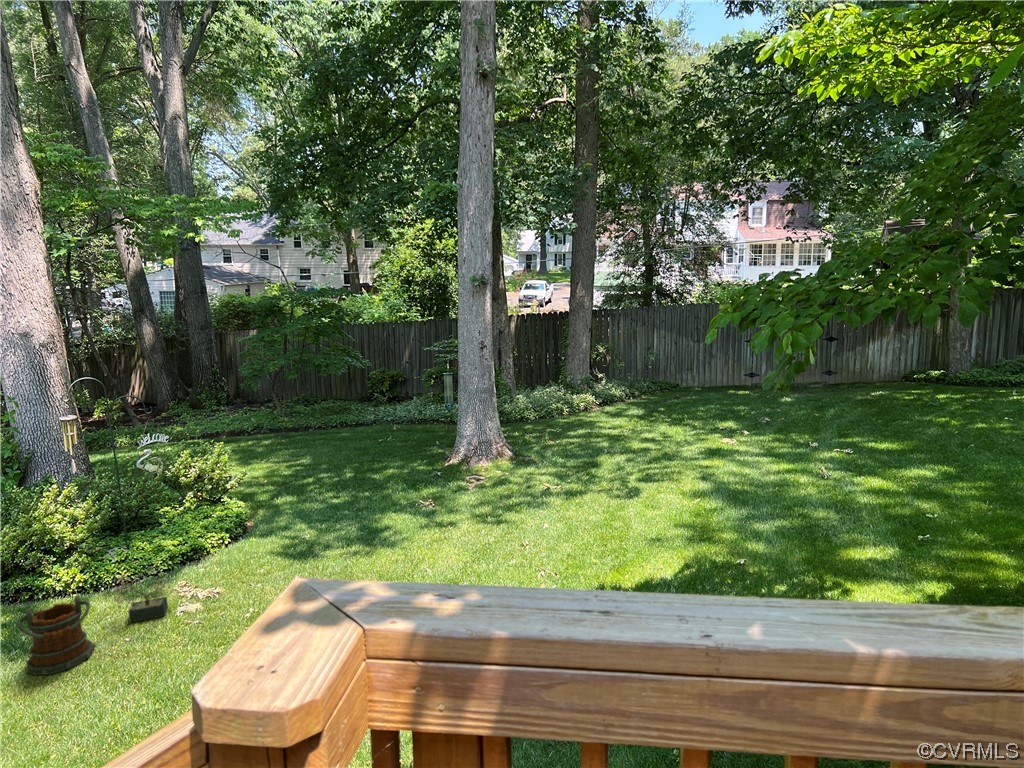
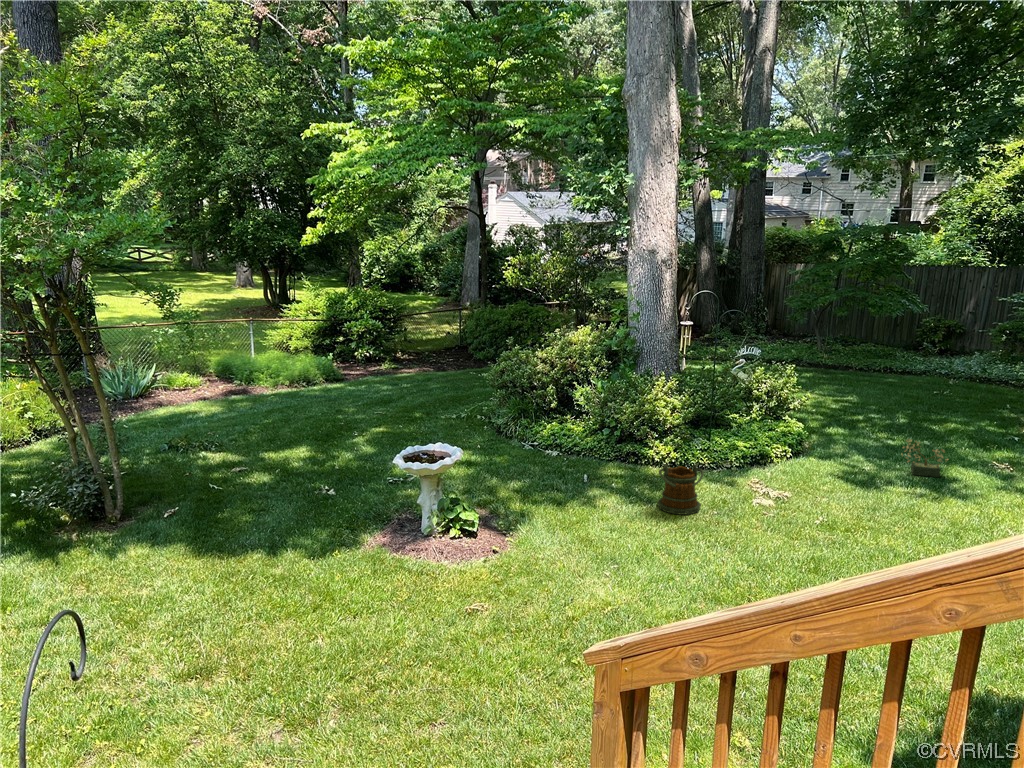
decorative plant: present [113,574,174,622] -> present [902,439,948,477]

